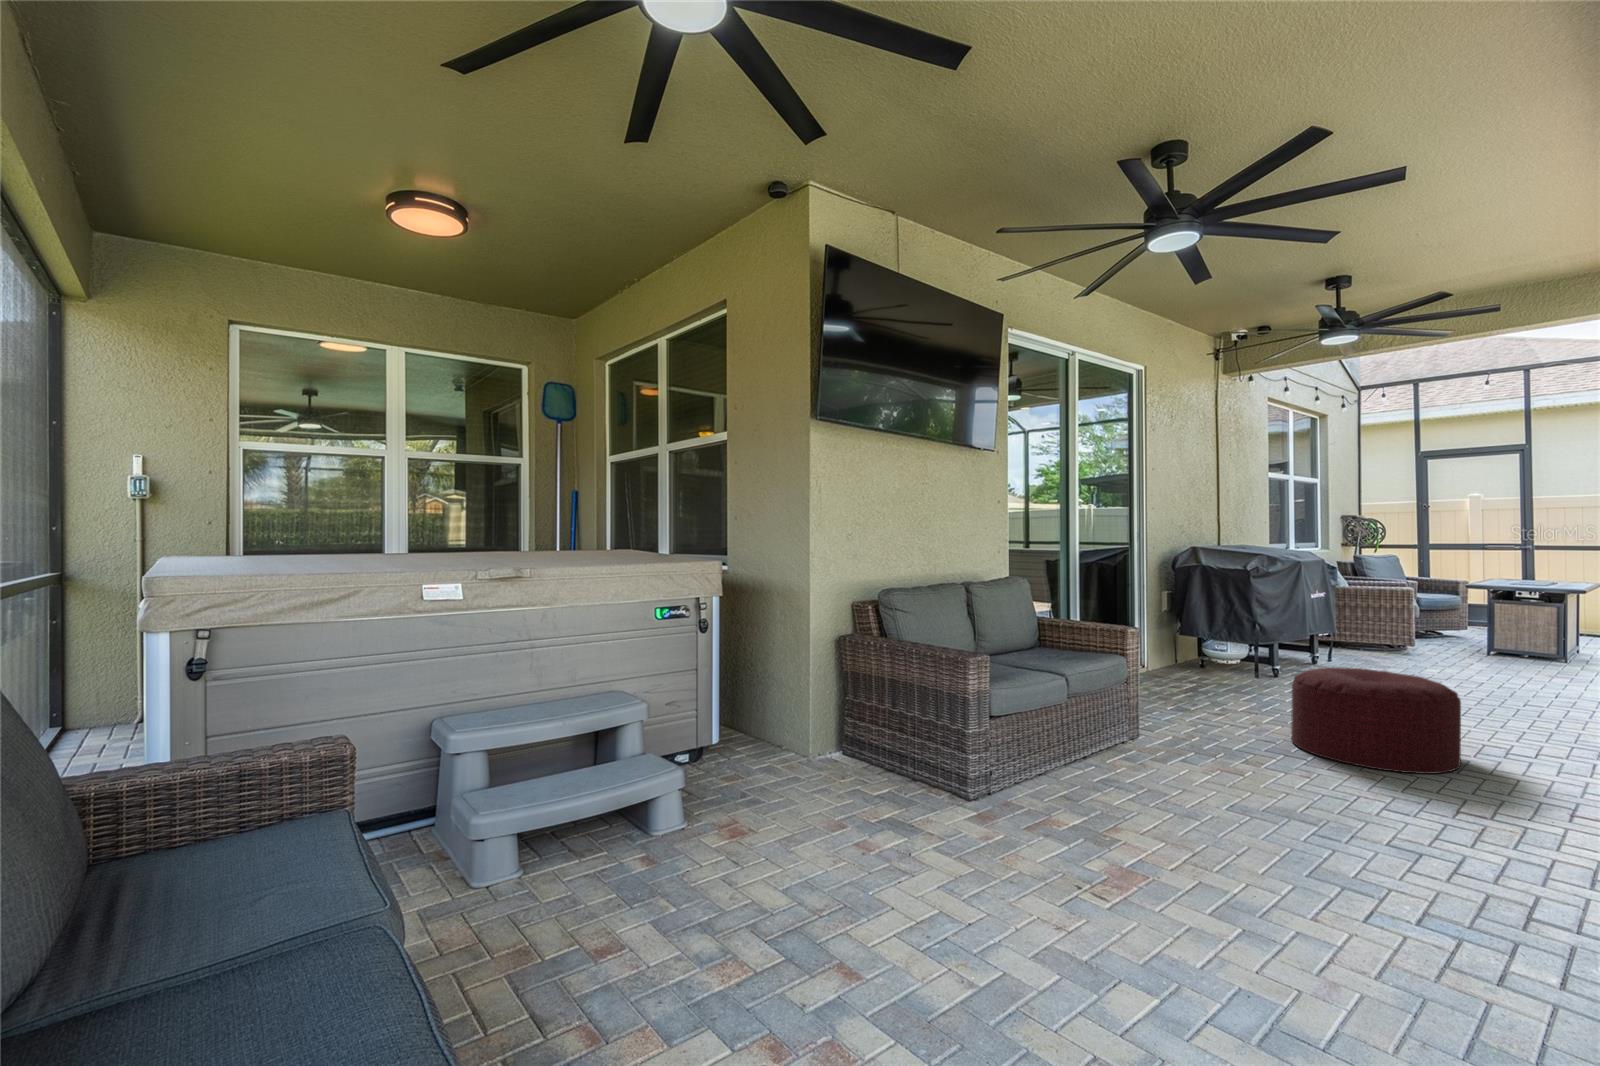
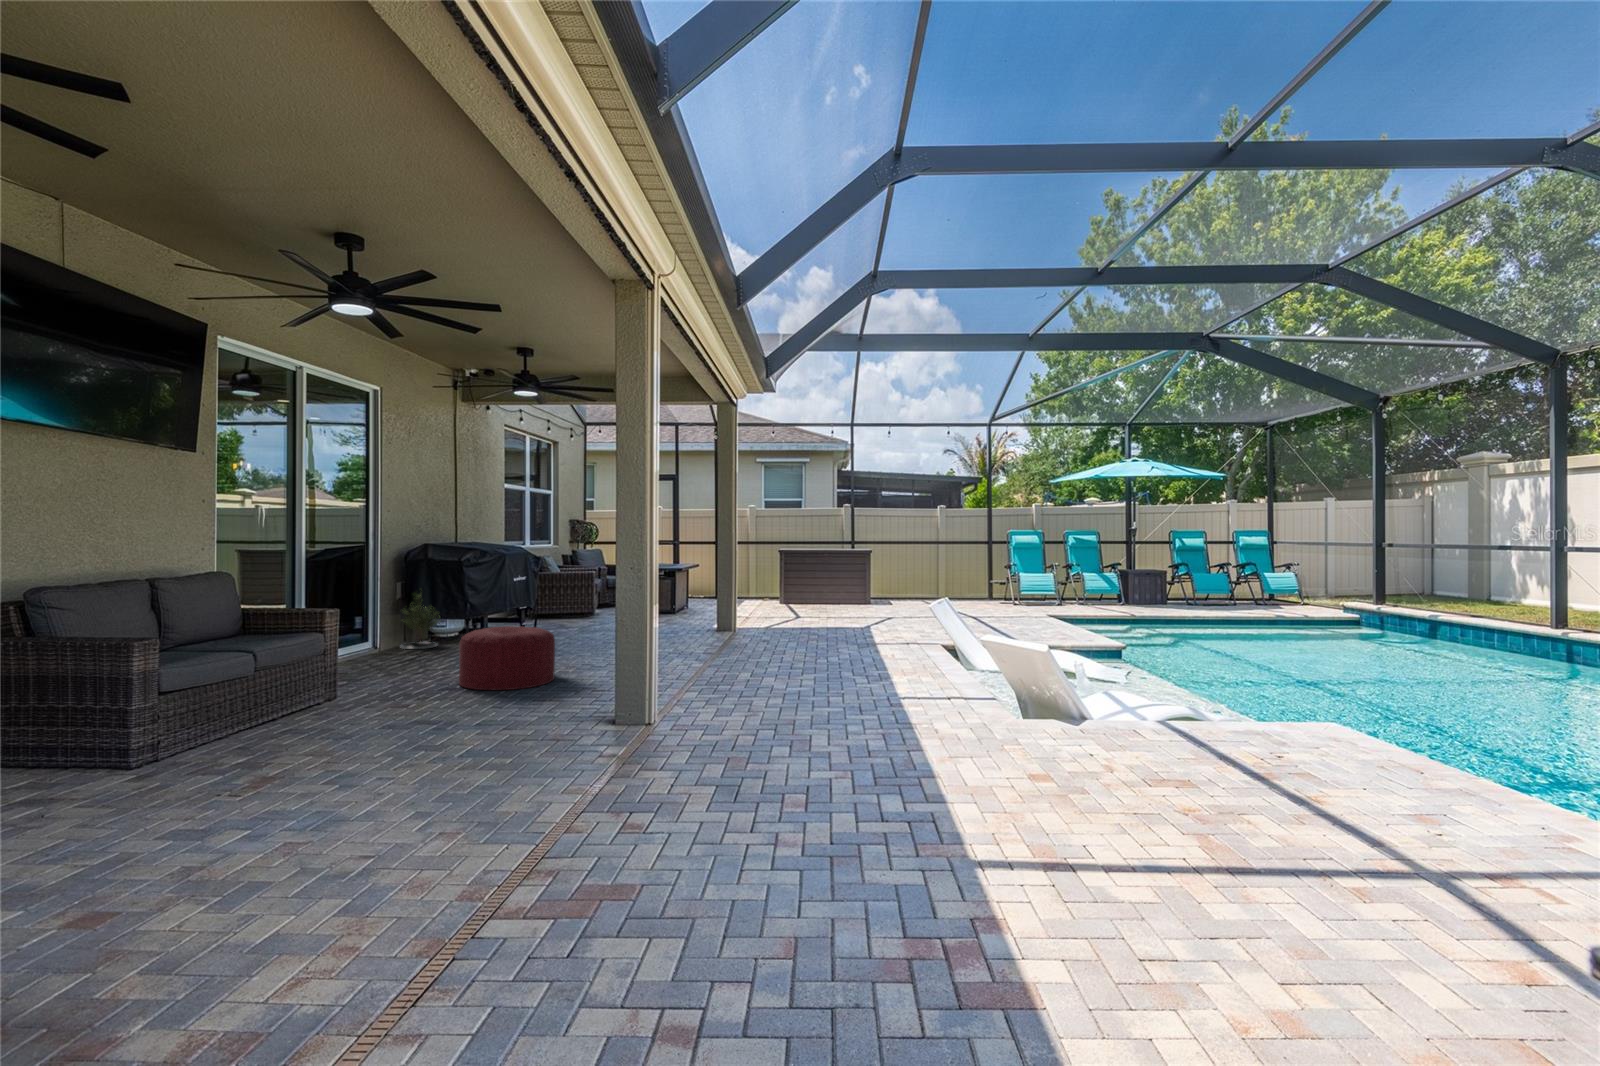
potted tree: none [1166,600,1221,675] -> present [401,593,438,649]

